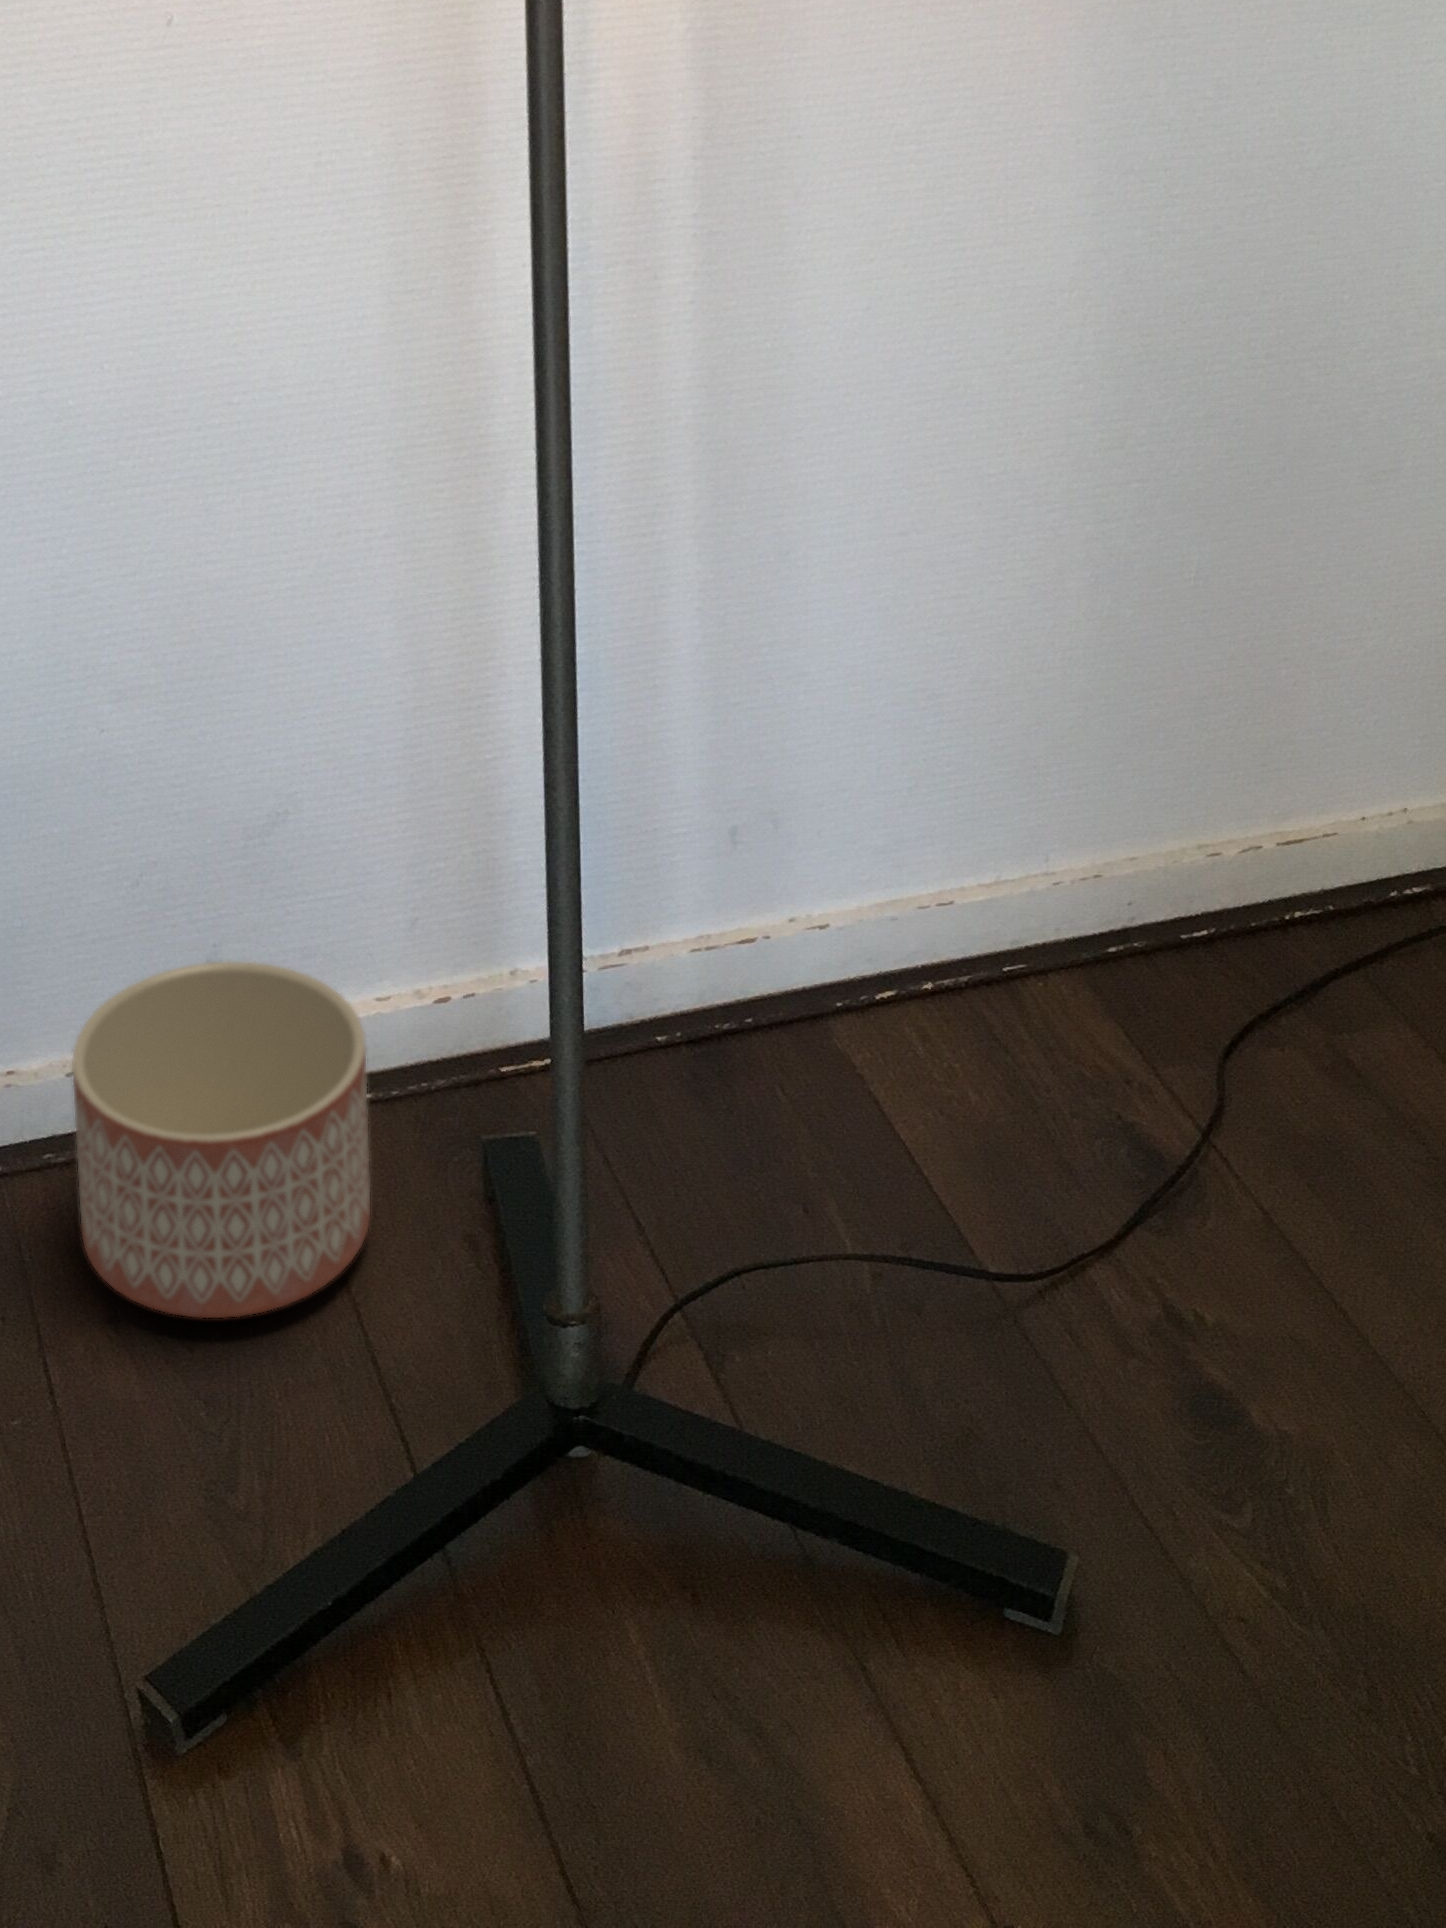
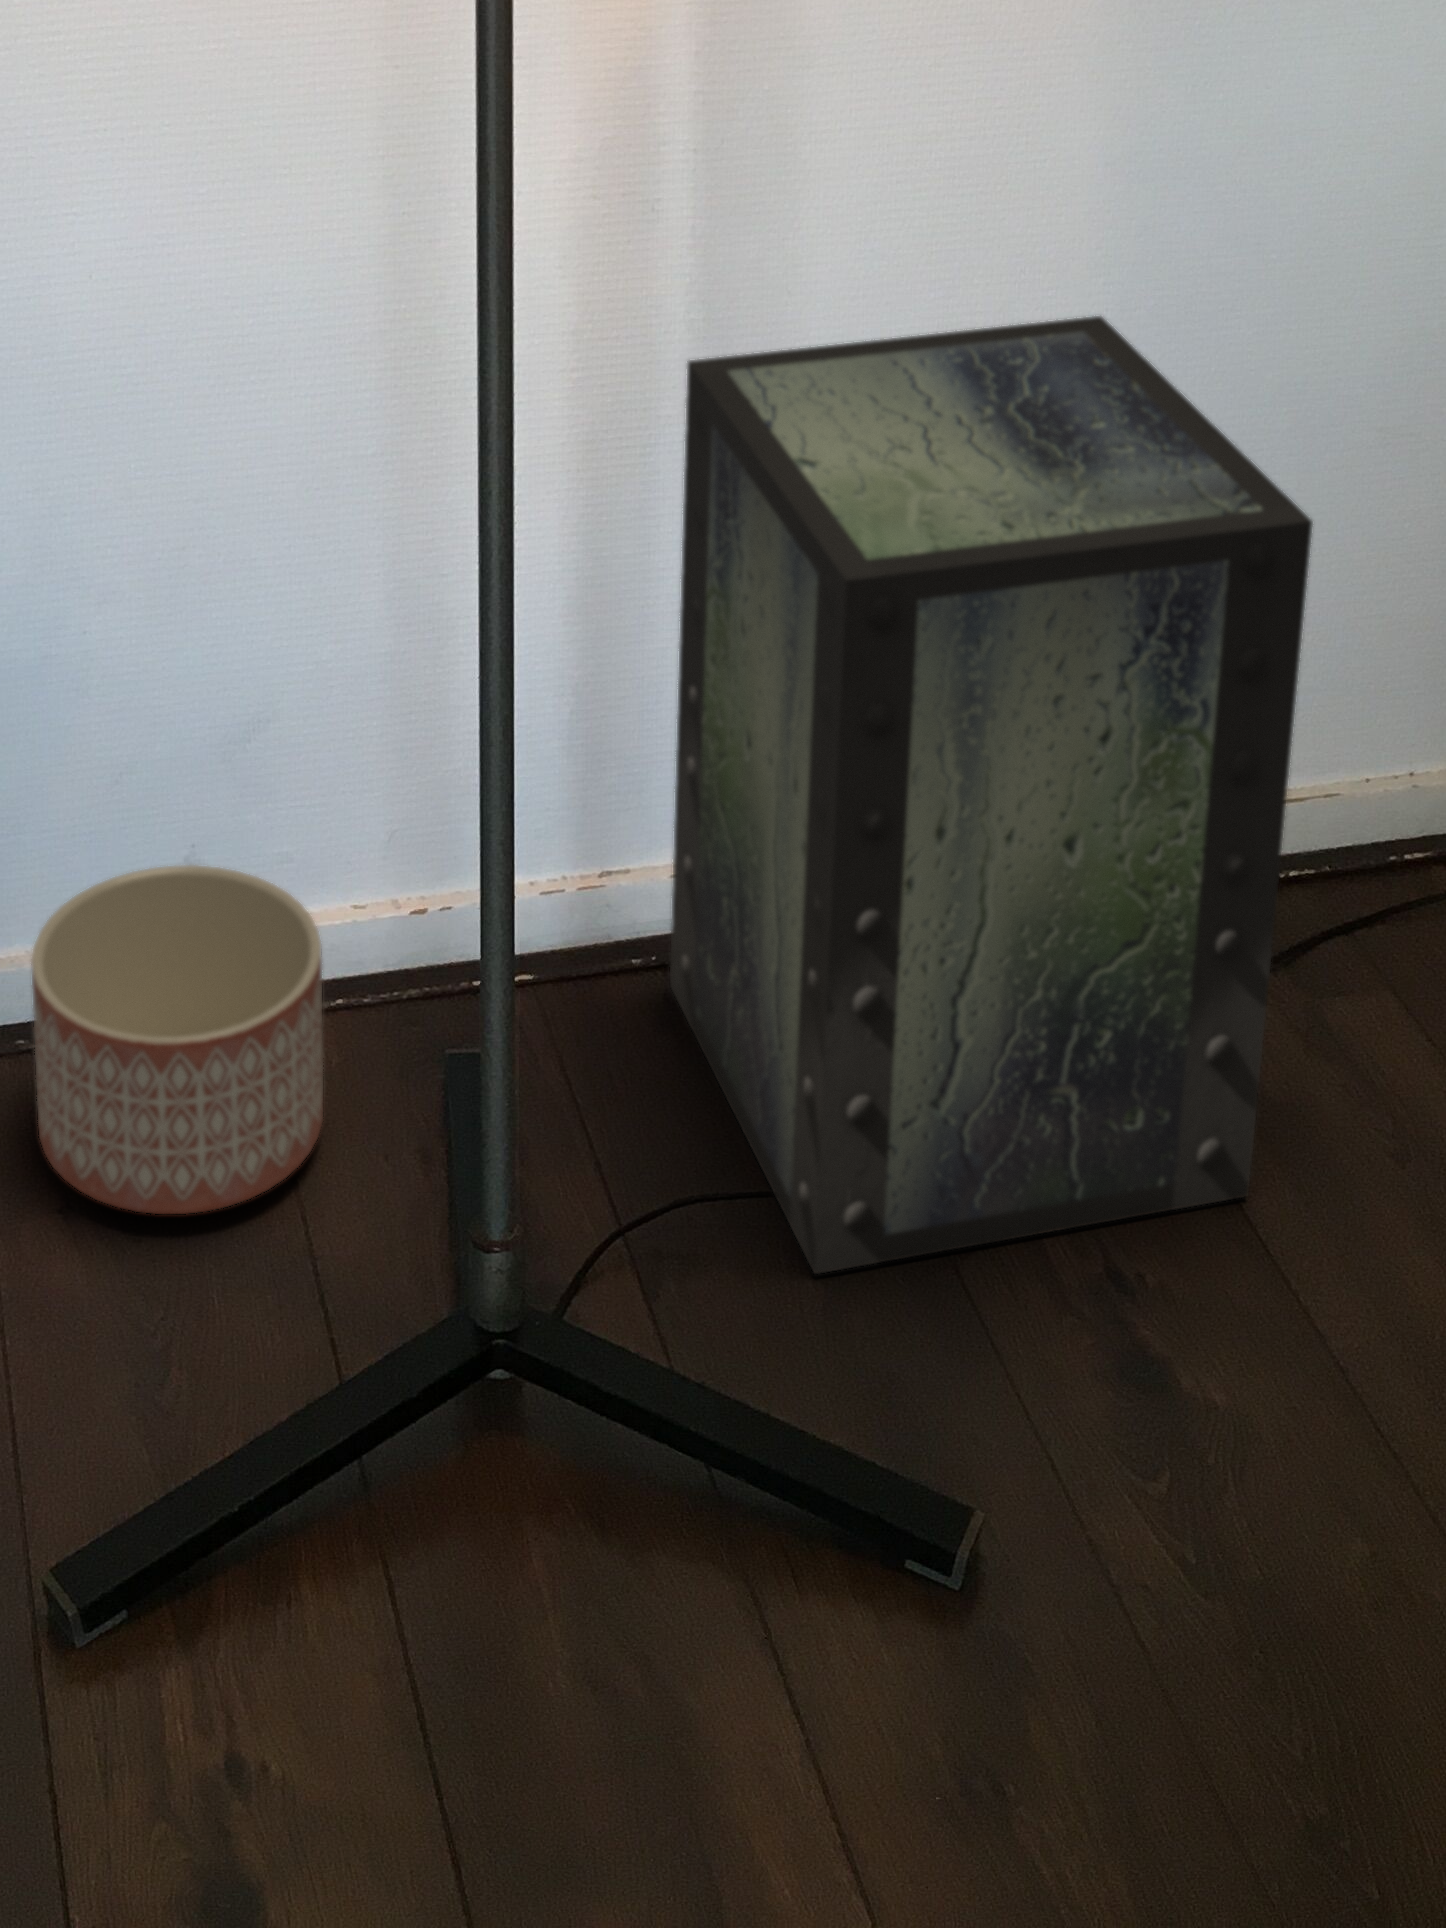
storage box: none [700,362,1340,1336] -> present [670,316,1313,1274]

